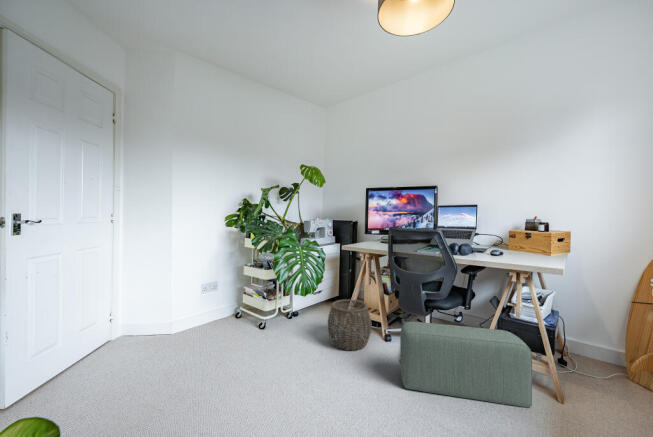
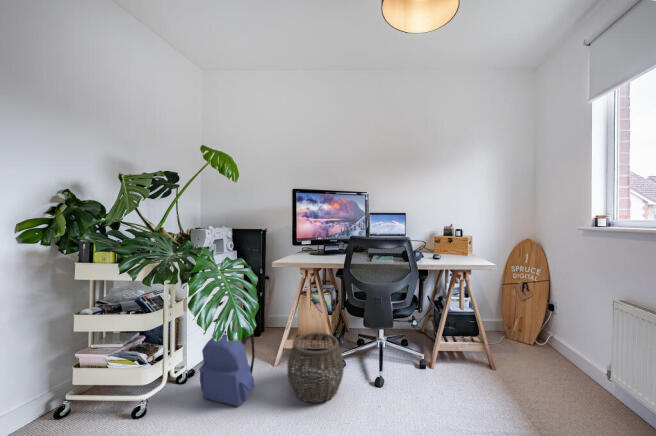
backpack: none [285,279,321,332] -> present [199,331,255,406]
pouf: present [400,322,532,407] -> none [397,325,487,414]

